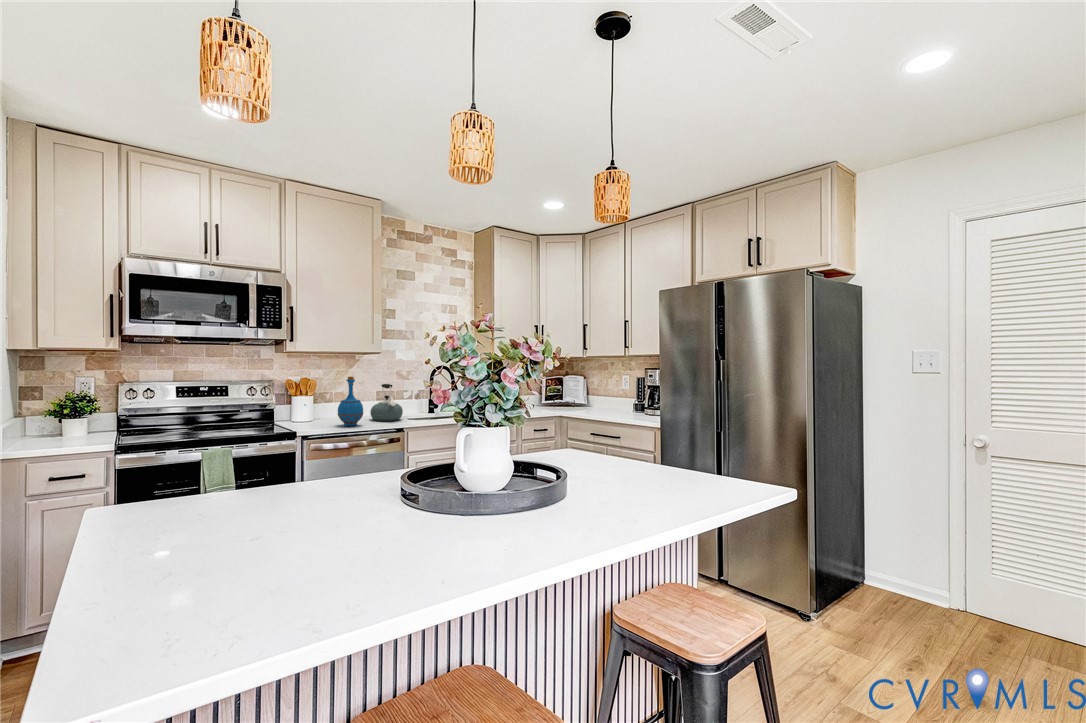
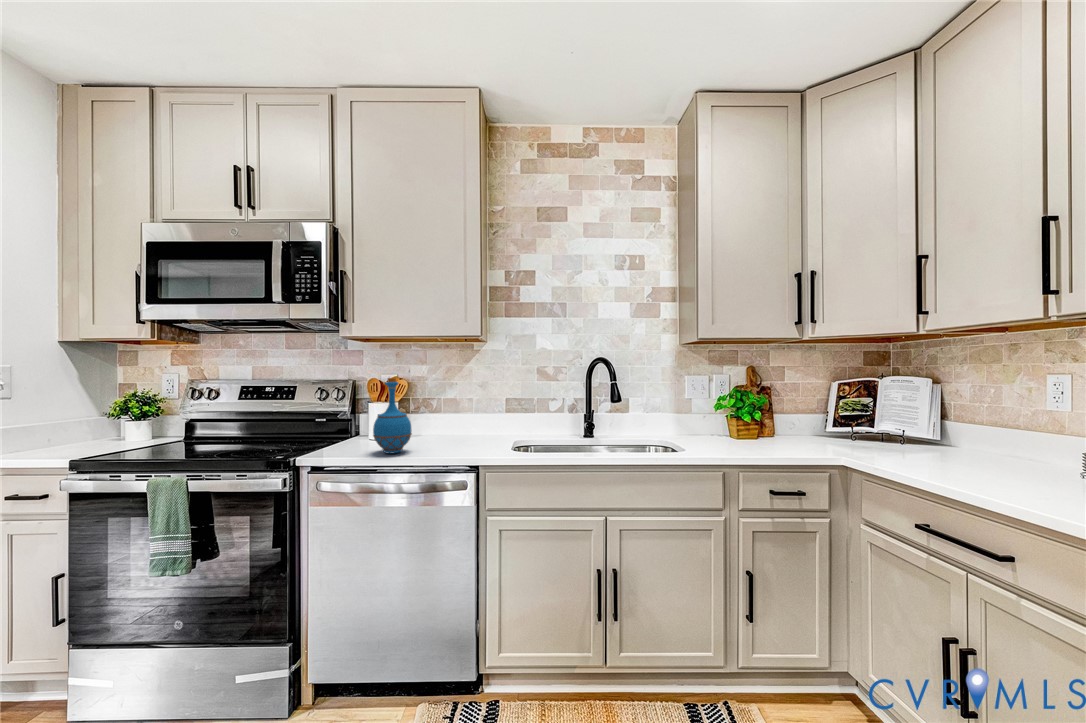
kettle: present [370,384,403,421] -> none [448,389,498,448]

